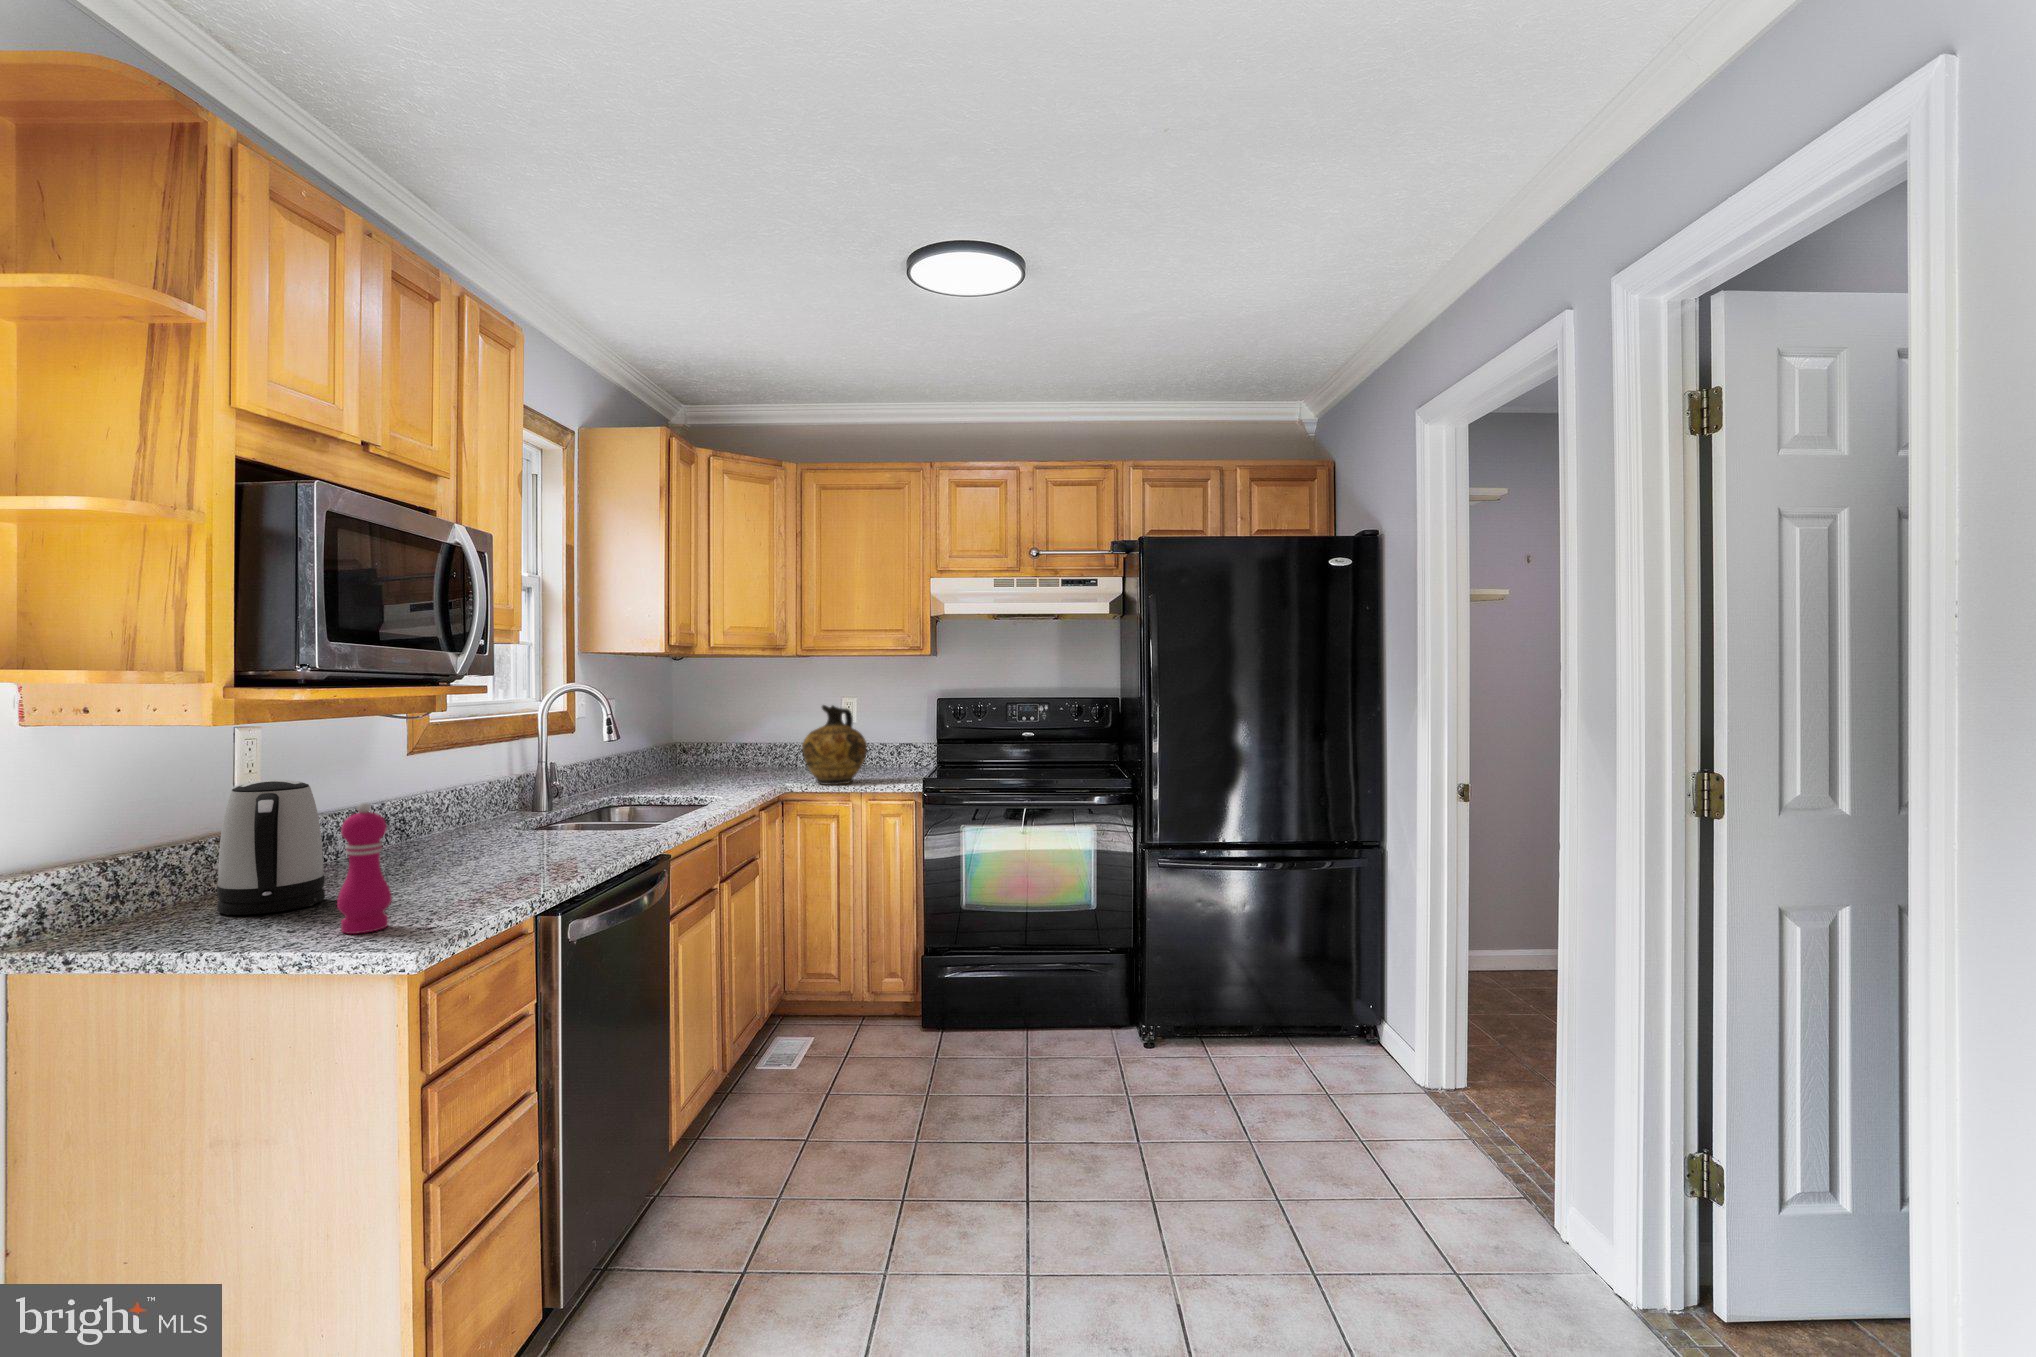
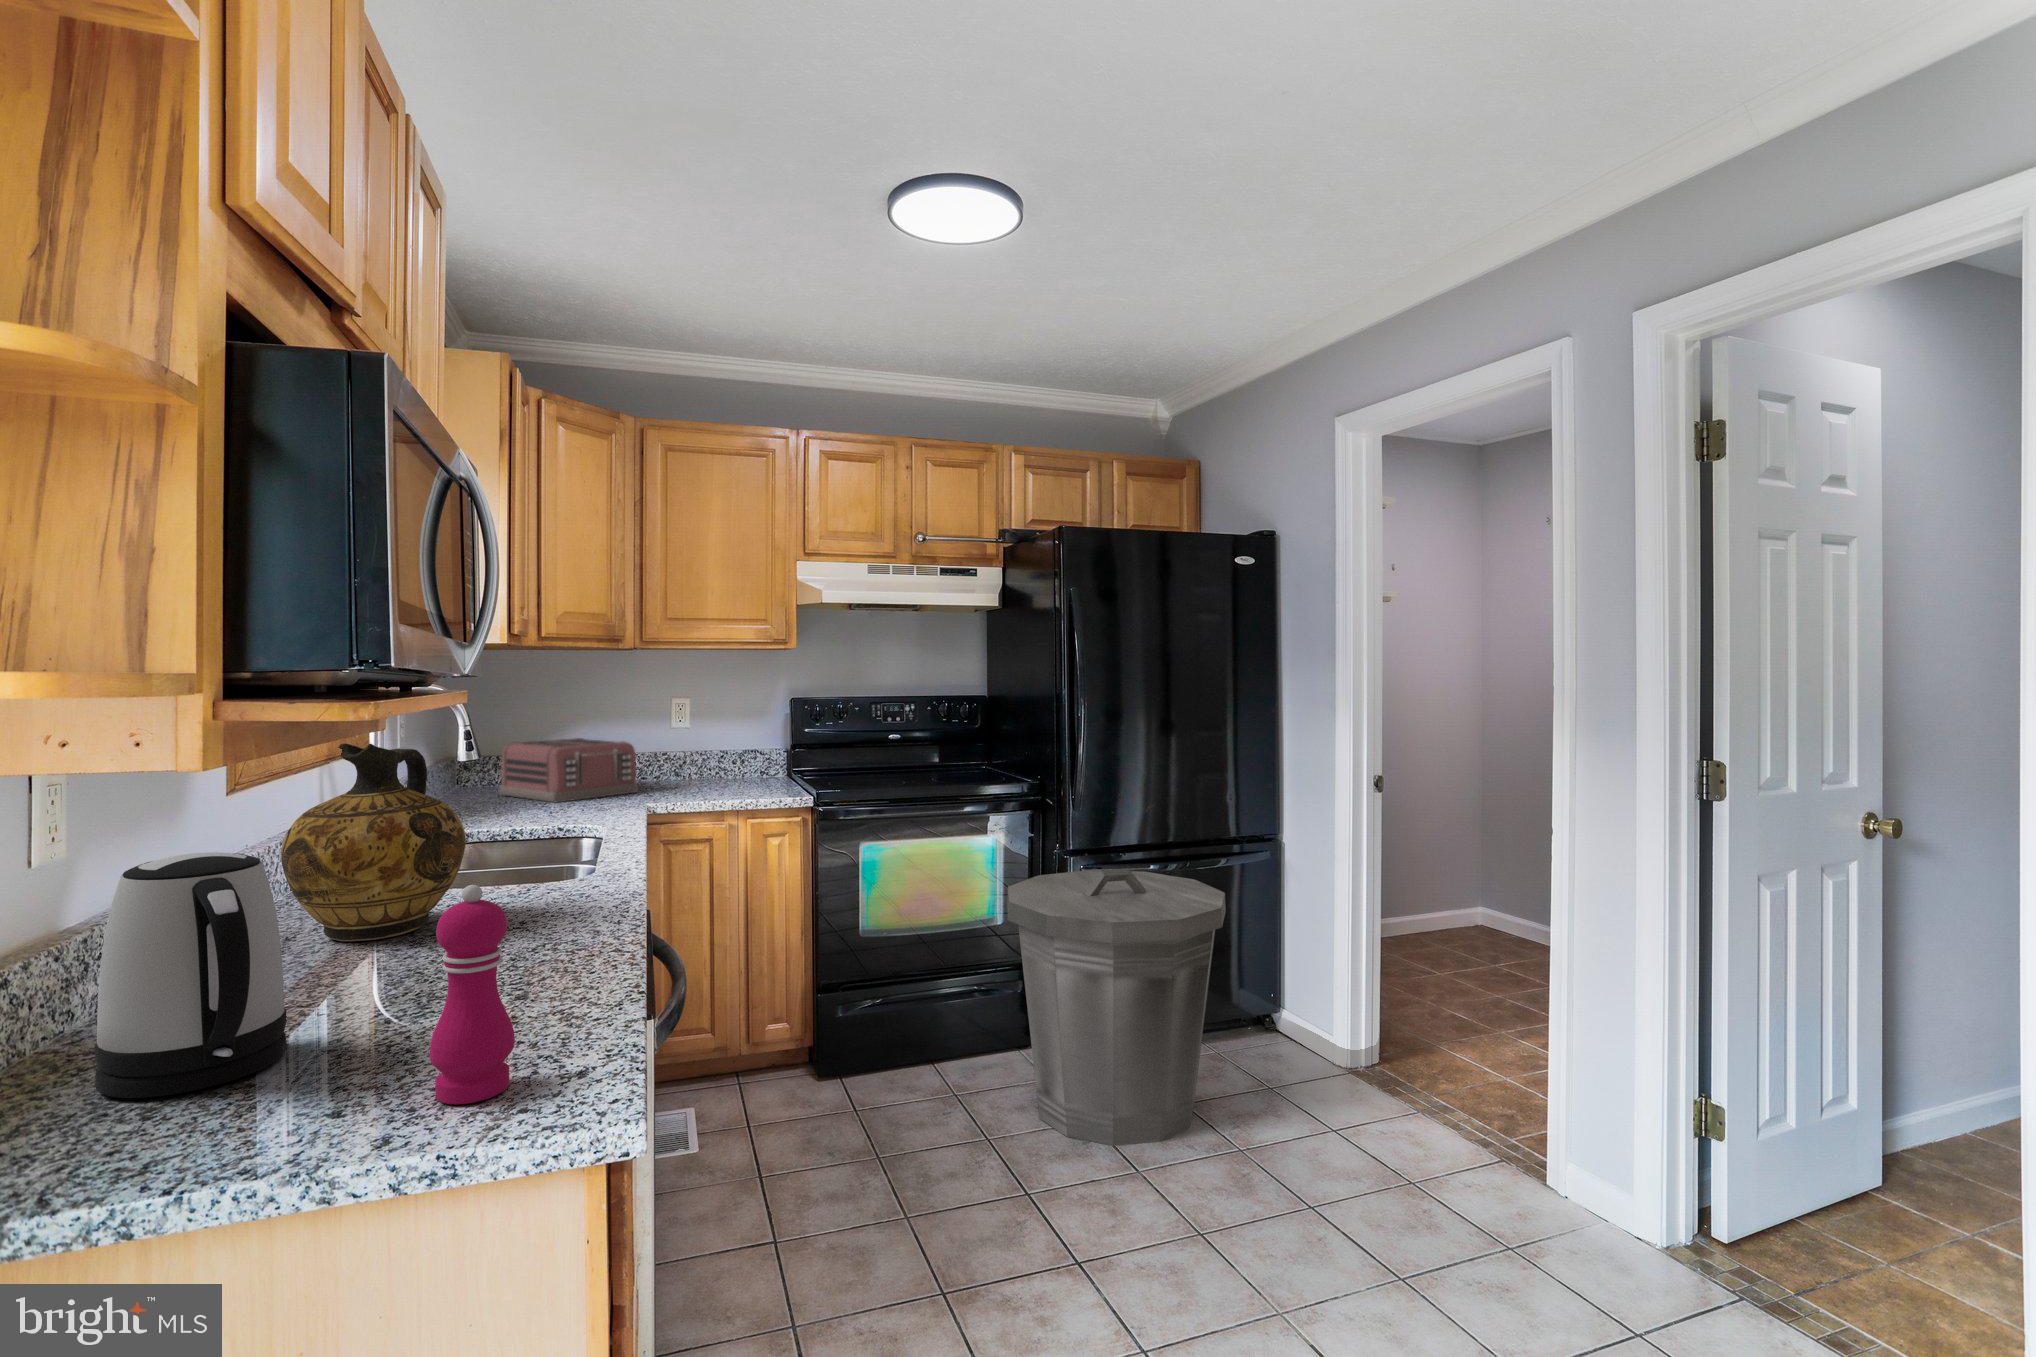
ceramic jug: present [802,705,867,785] -> present [281,743,466,941]
toaster: none [709,731,806,781] -> present [499,738,638,802]
trash can: none [1048,860,1260,1119] -> present [1007,869,1226,1146]

